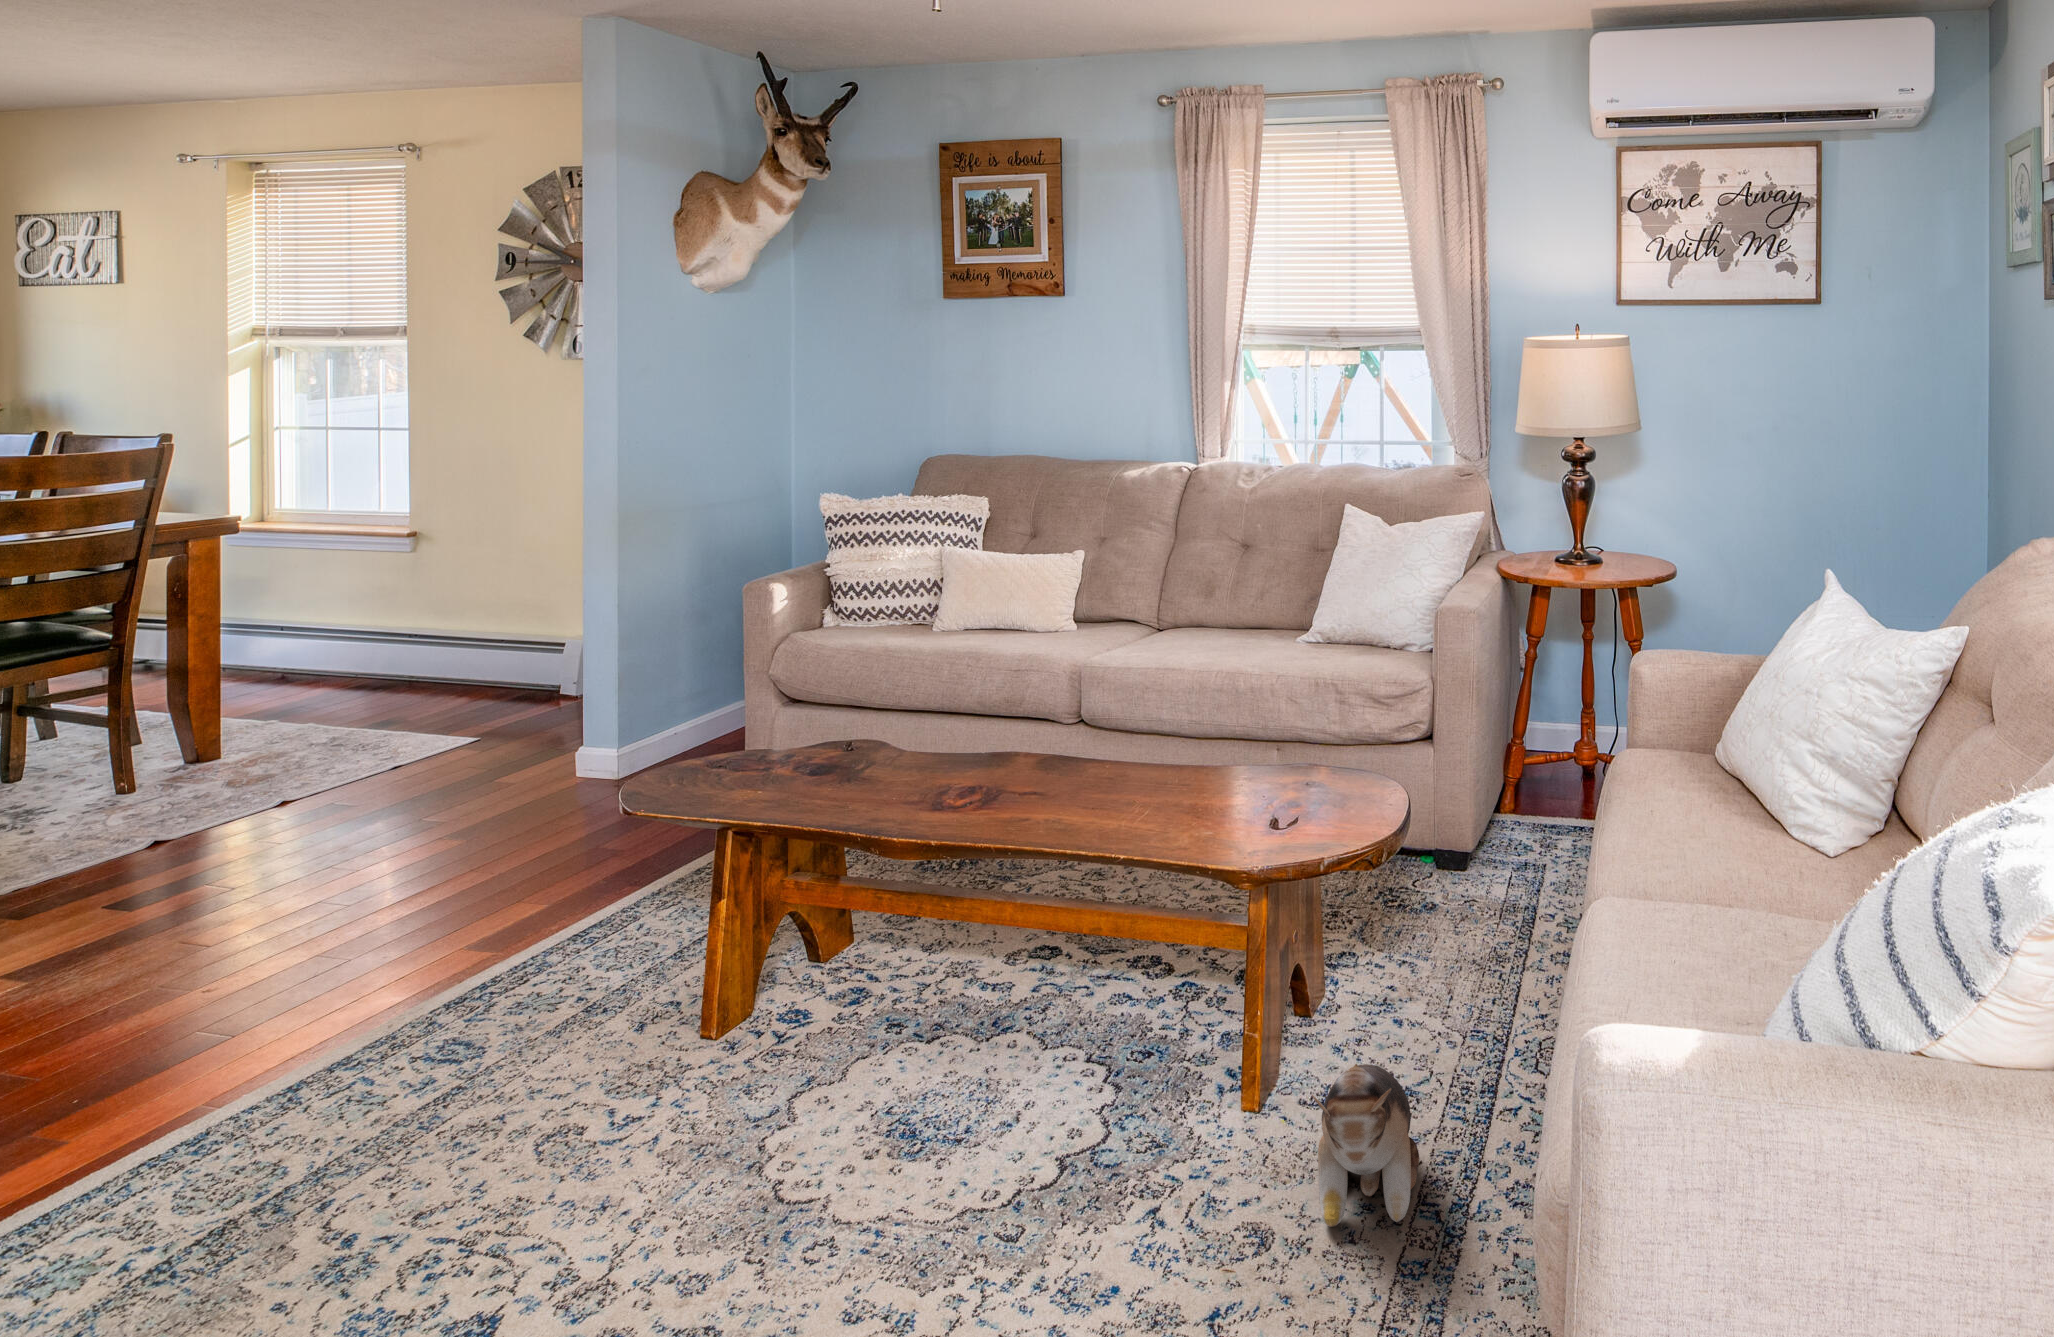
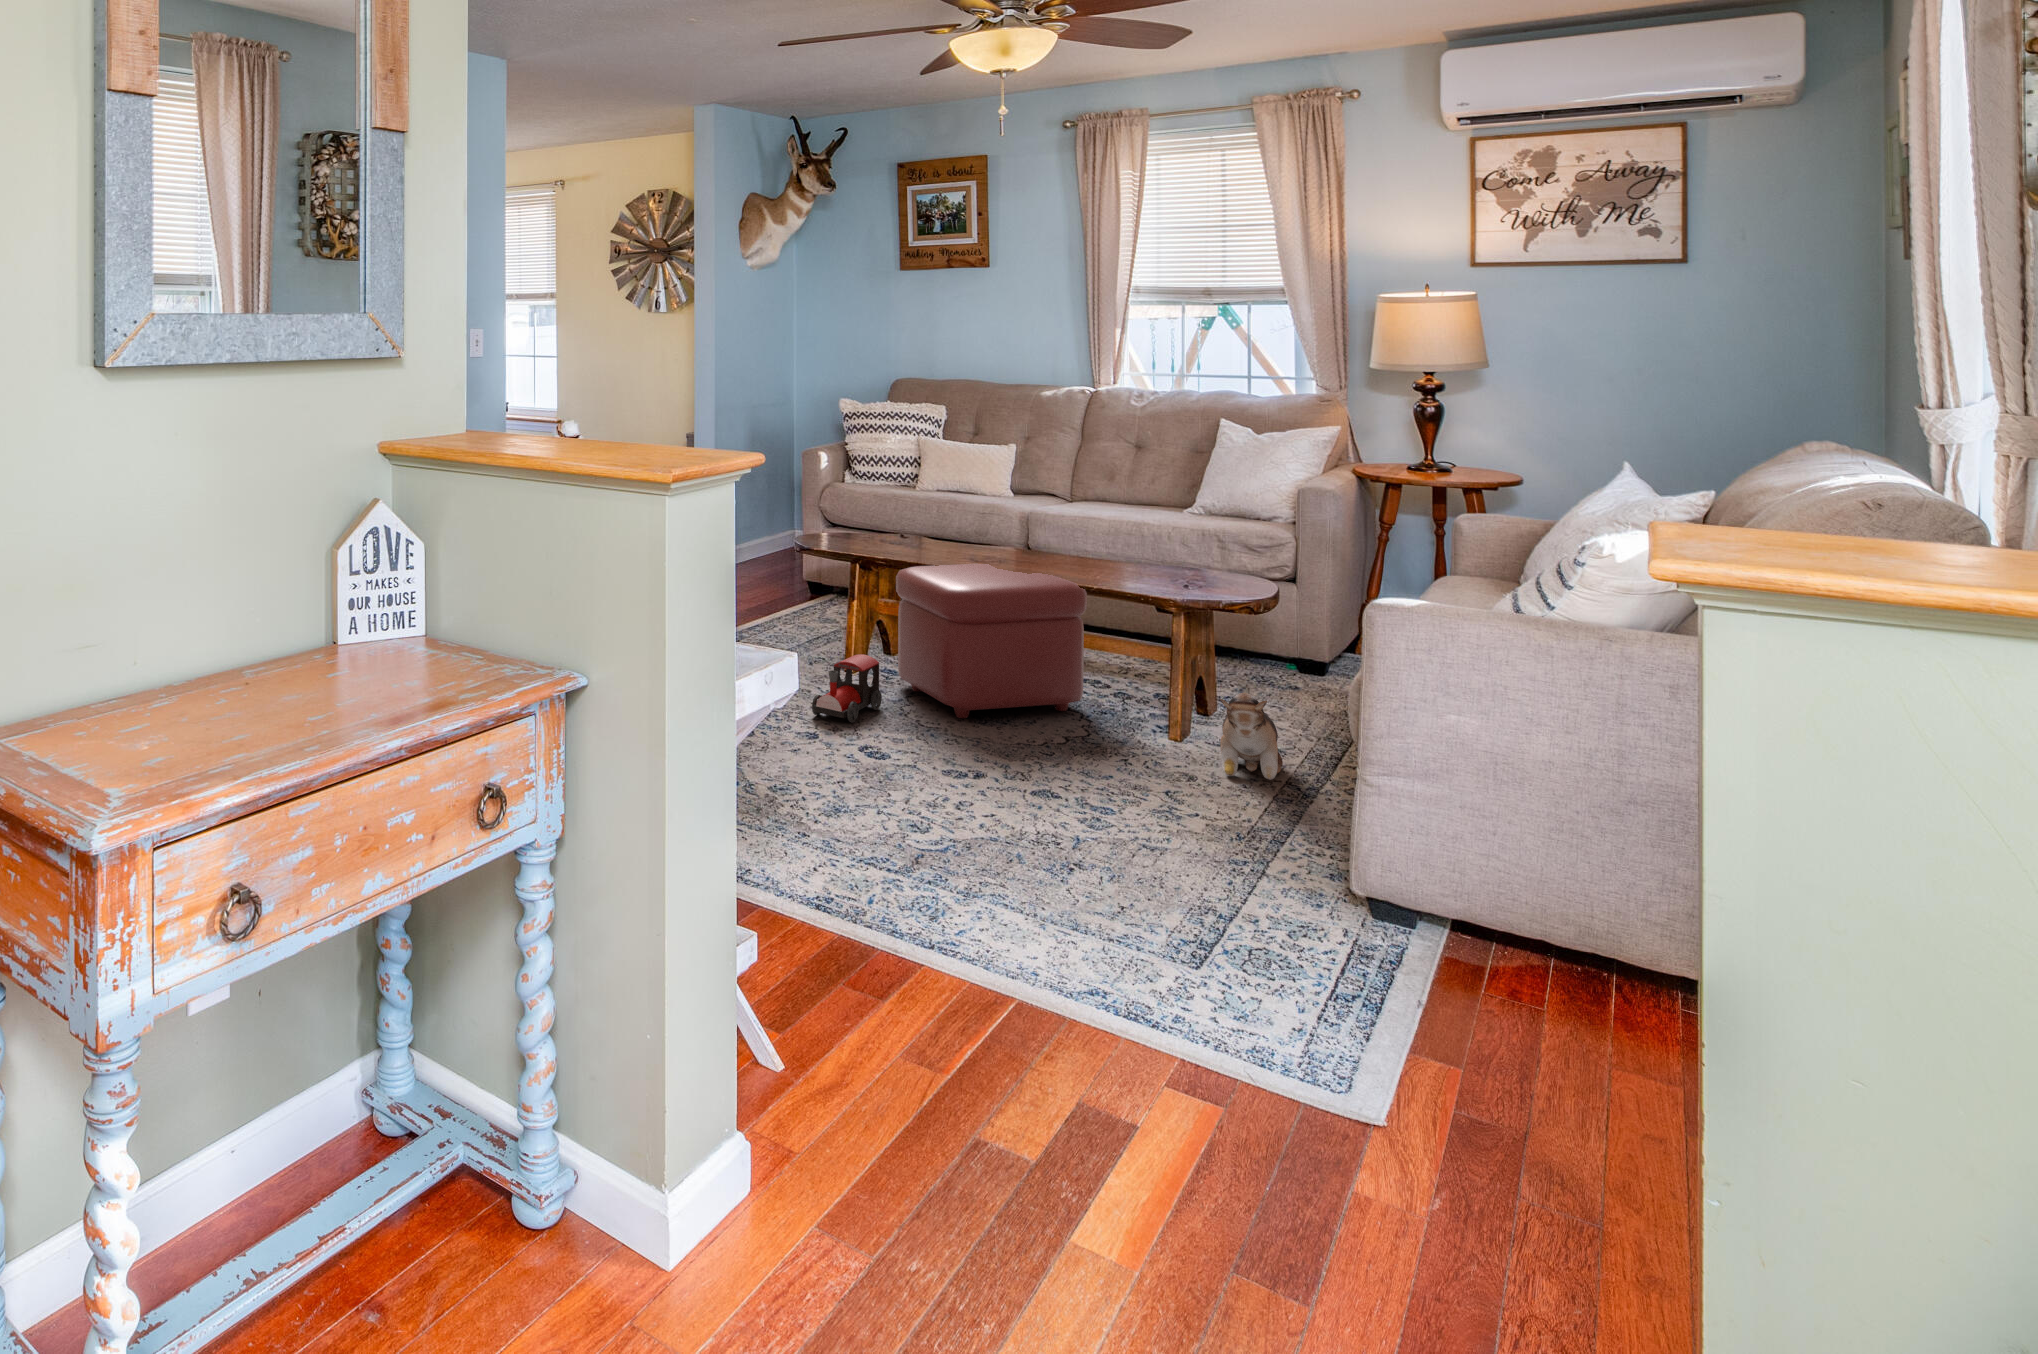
ottoman: none [769,793,1114,1161] -> present [896,564,1087,718]
toy train: none [500,1056,700,1257] -> present [812,654,882,722]

